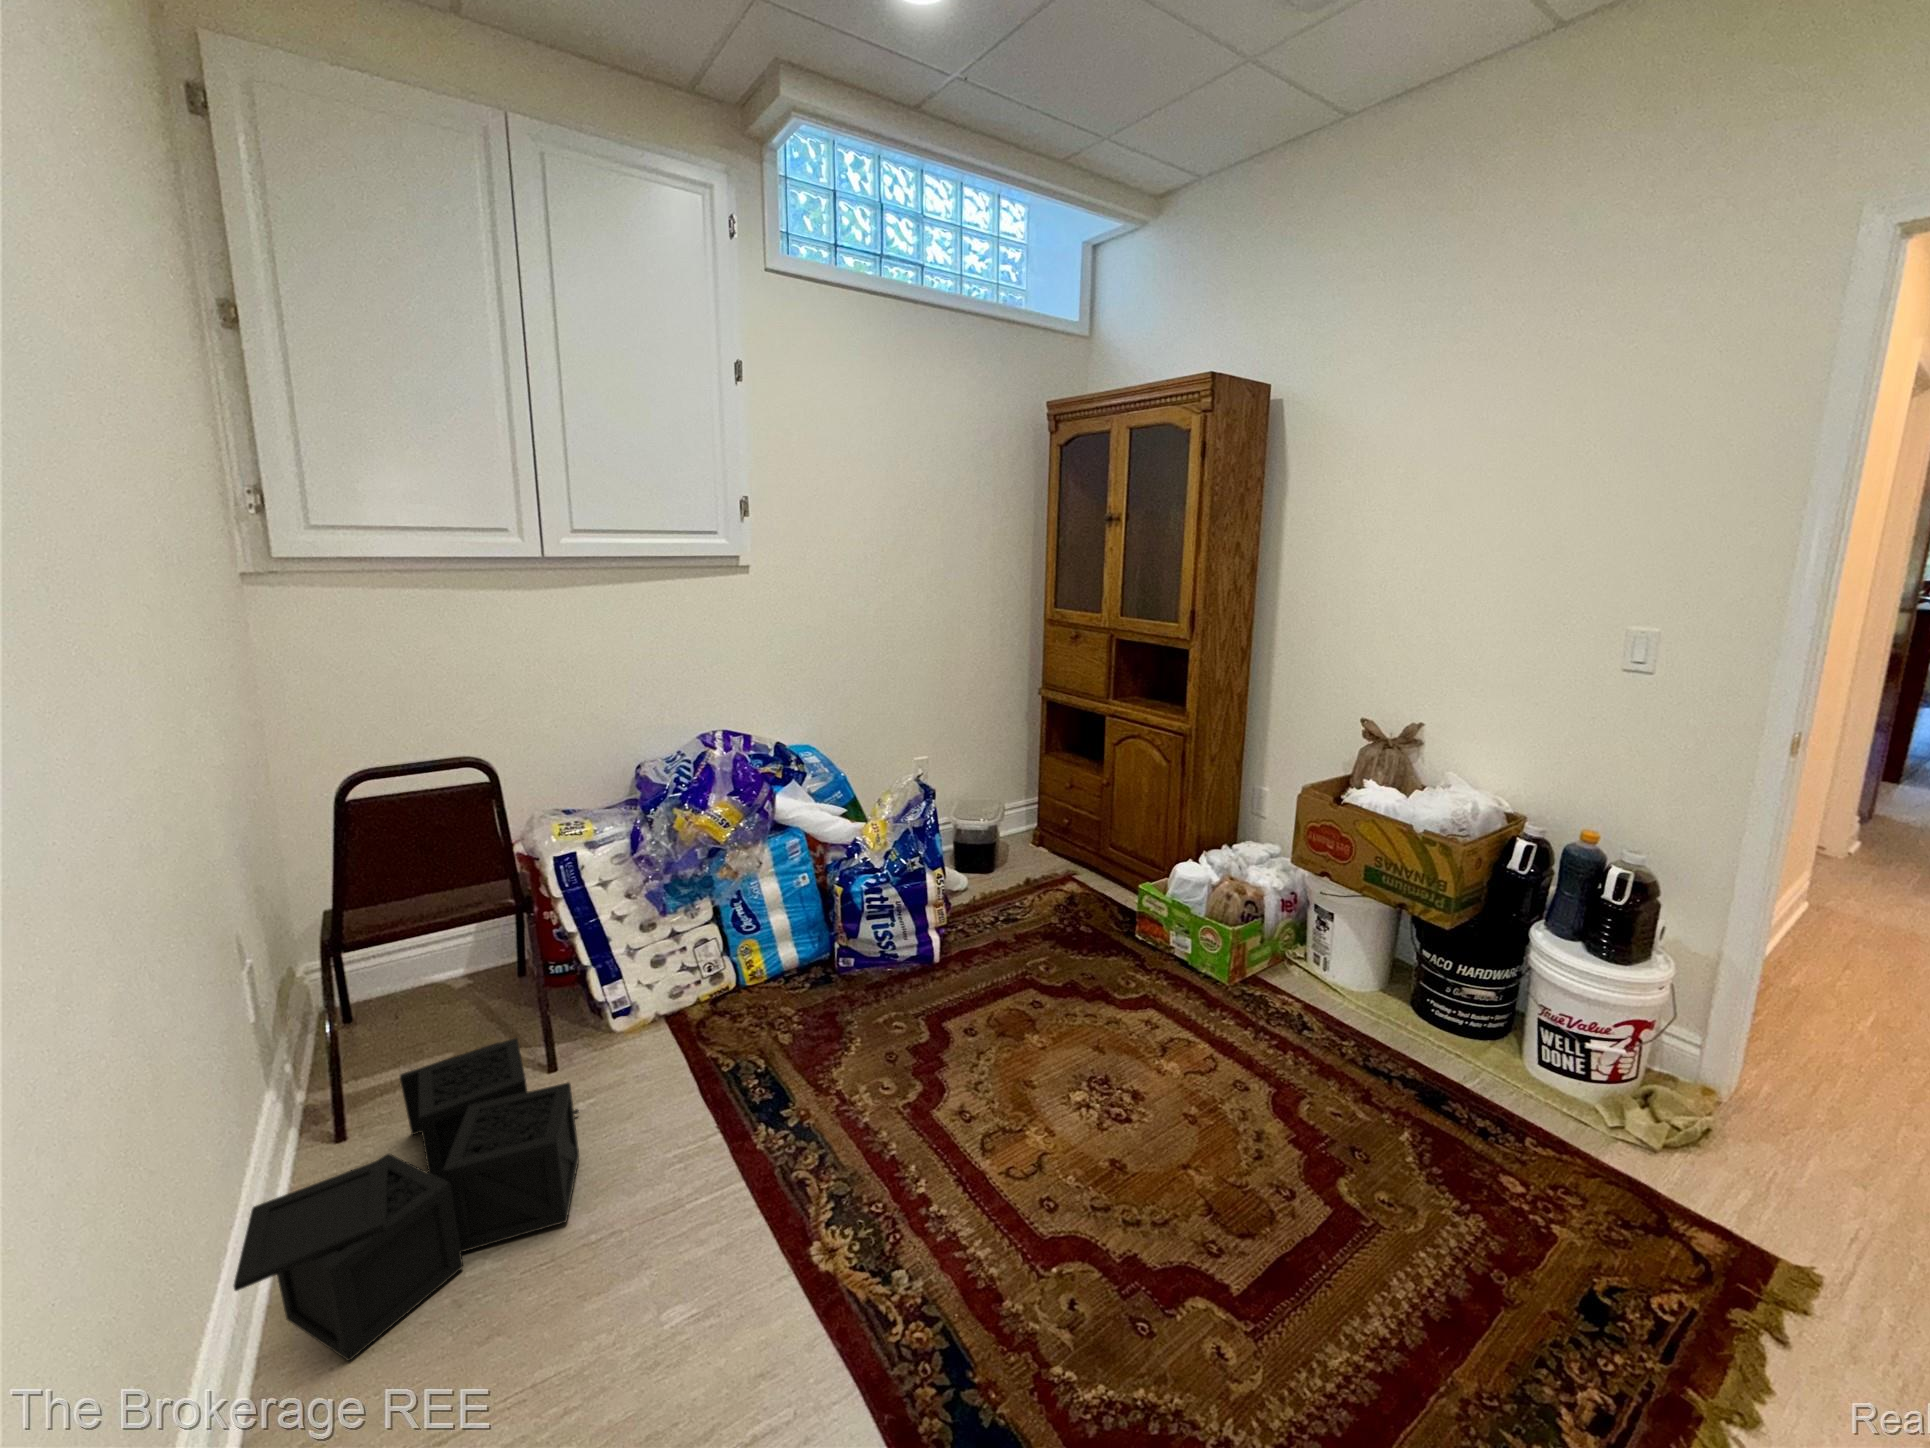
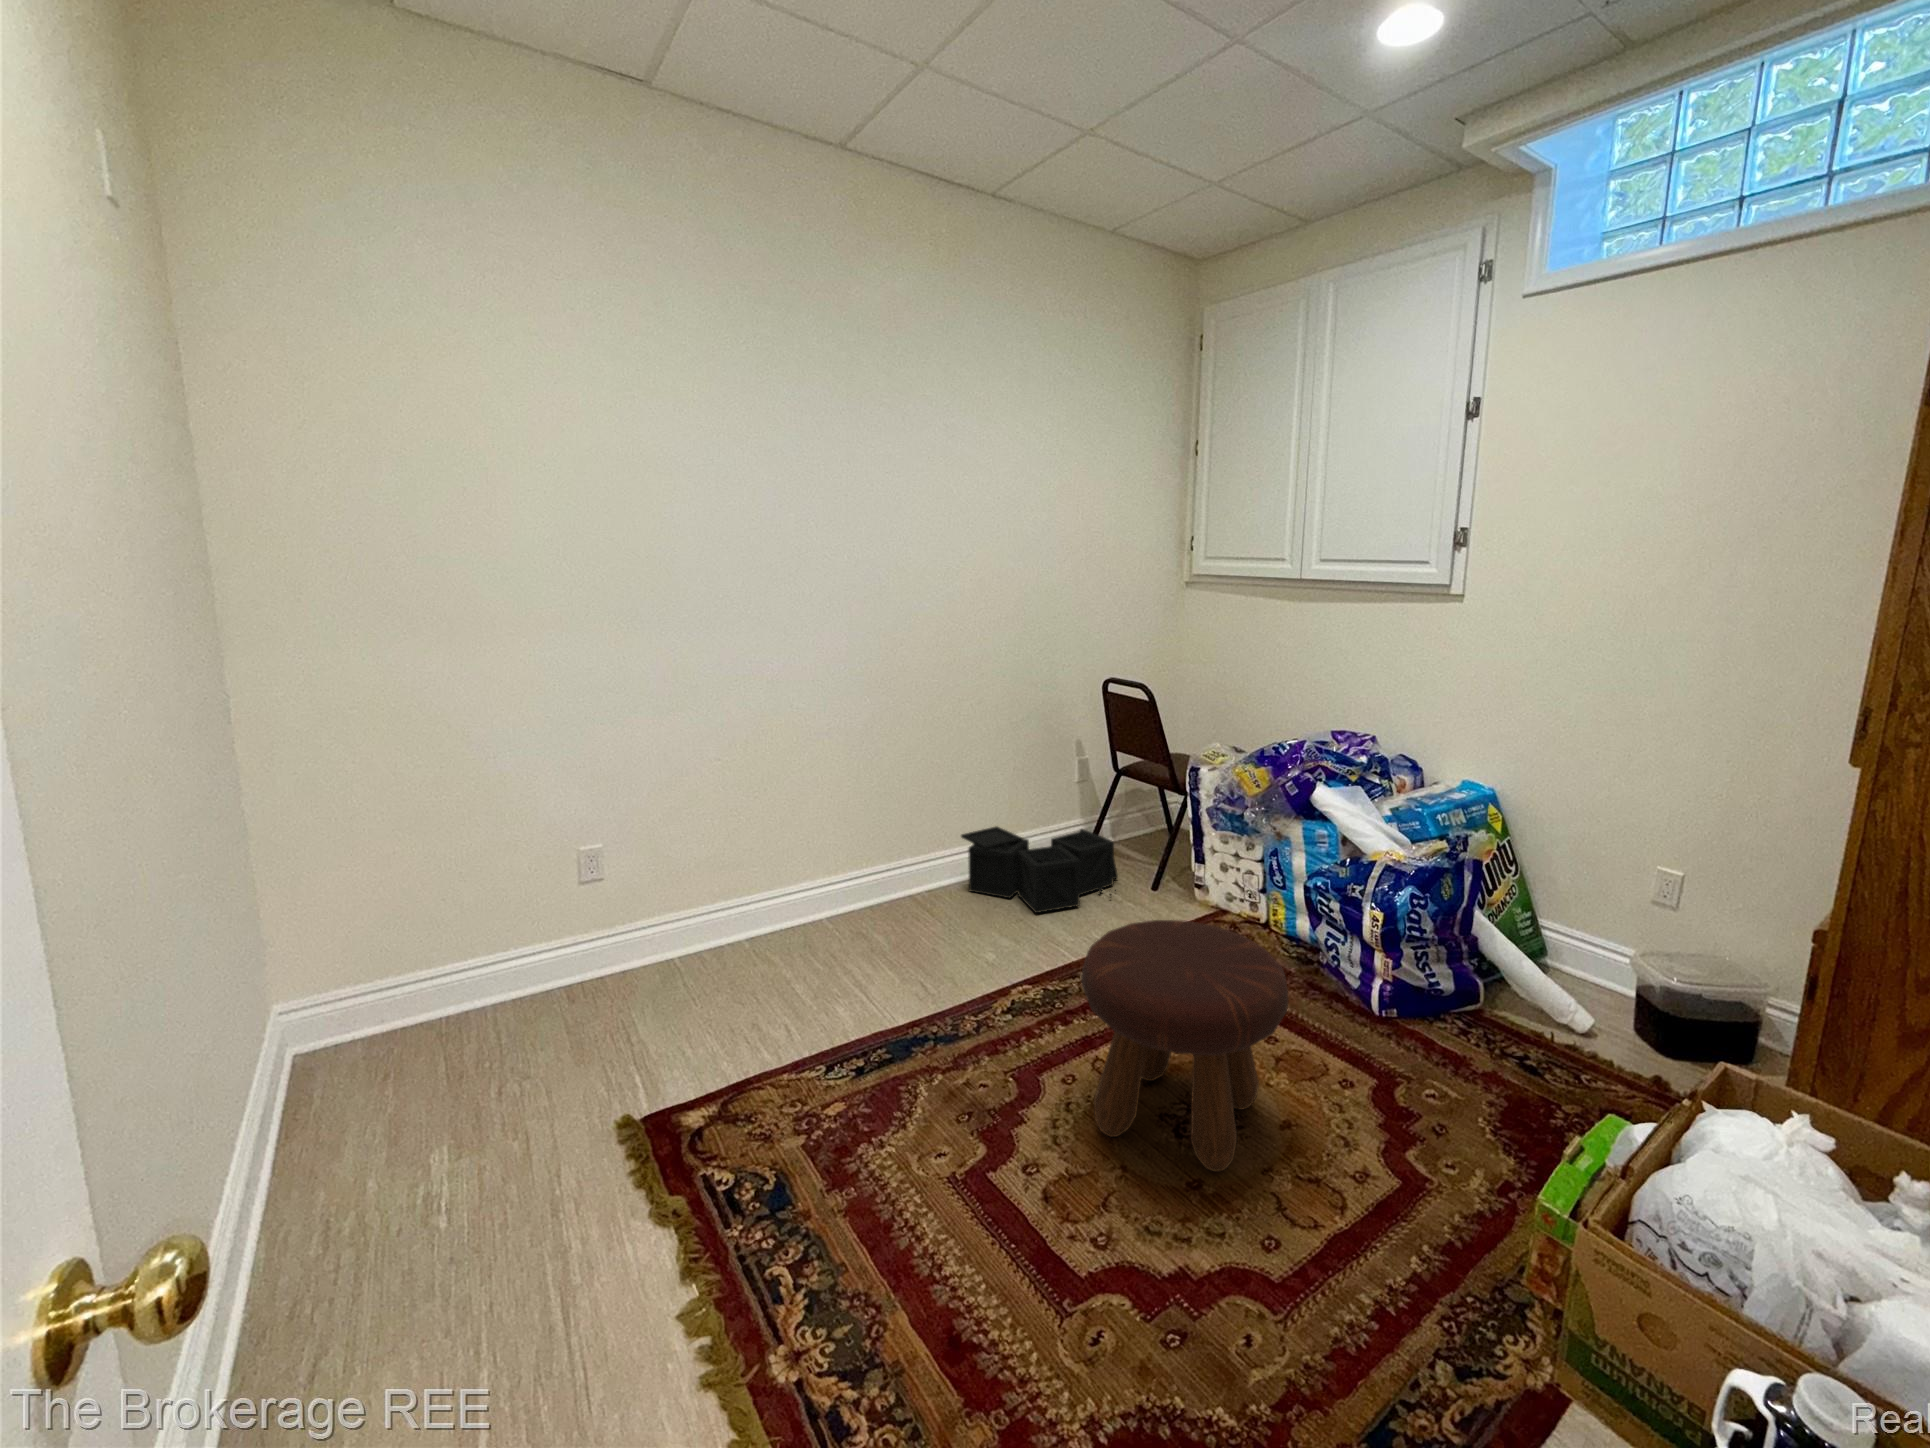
footstool: none [1007,912,1216,1174] -> present [1081,920,1288,1171]

